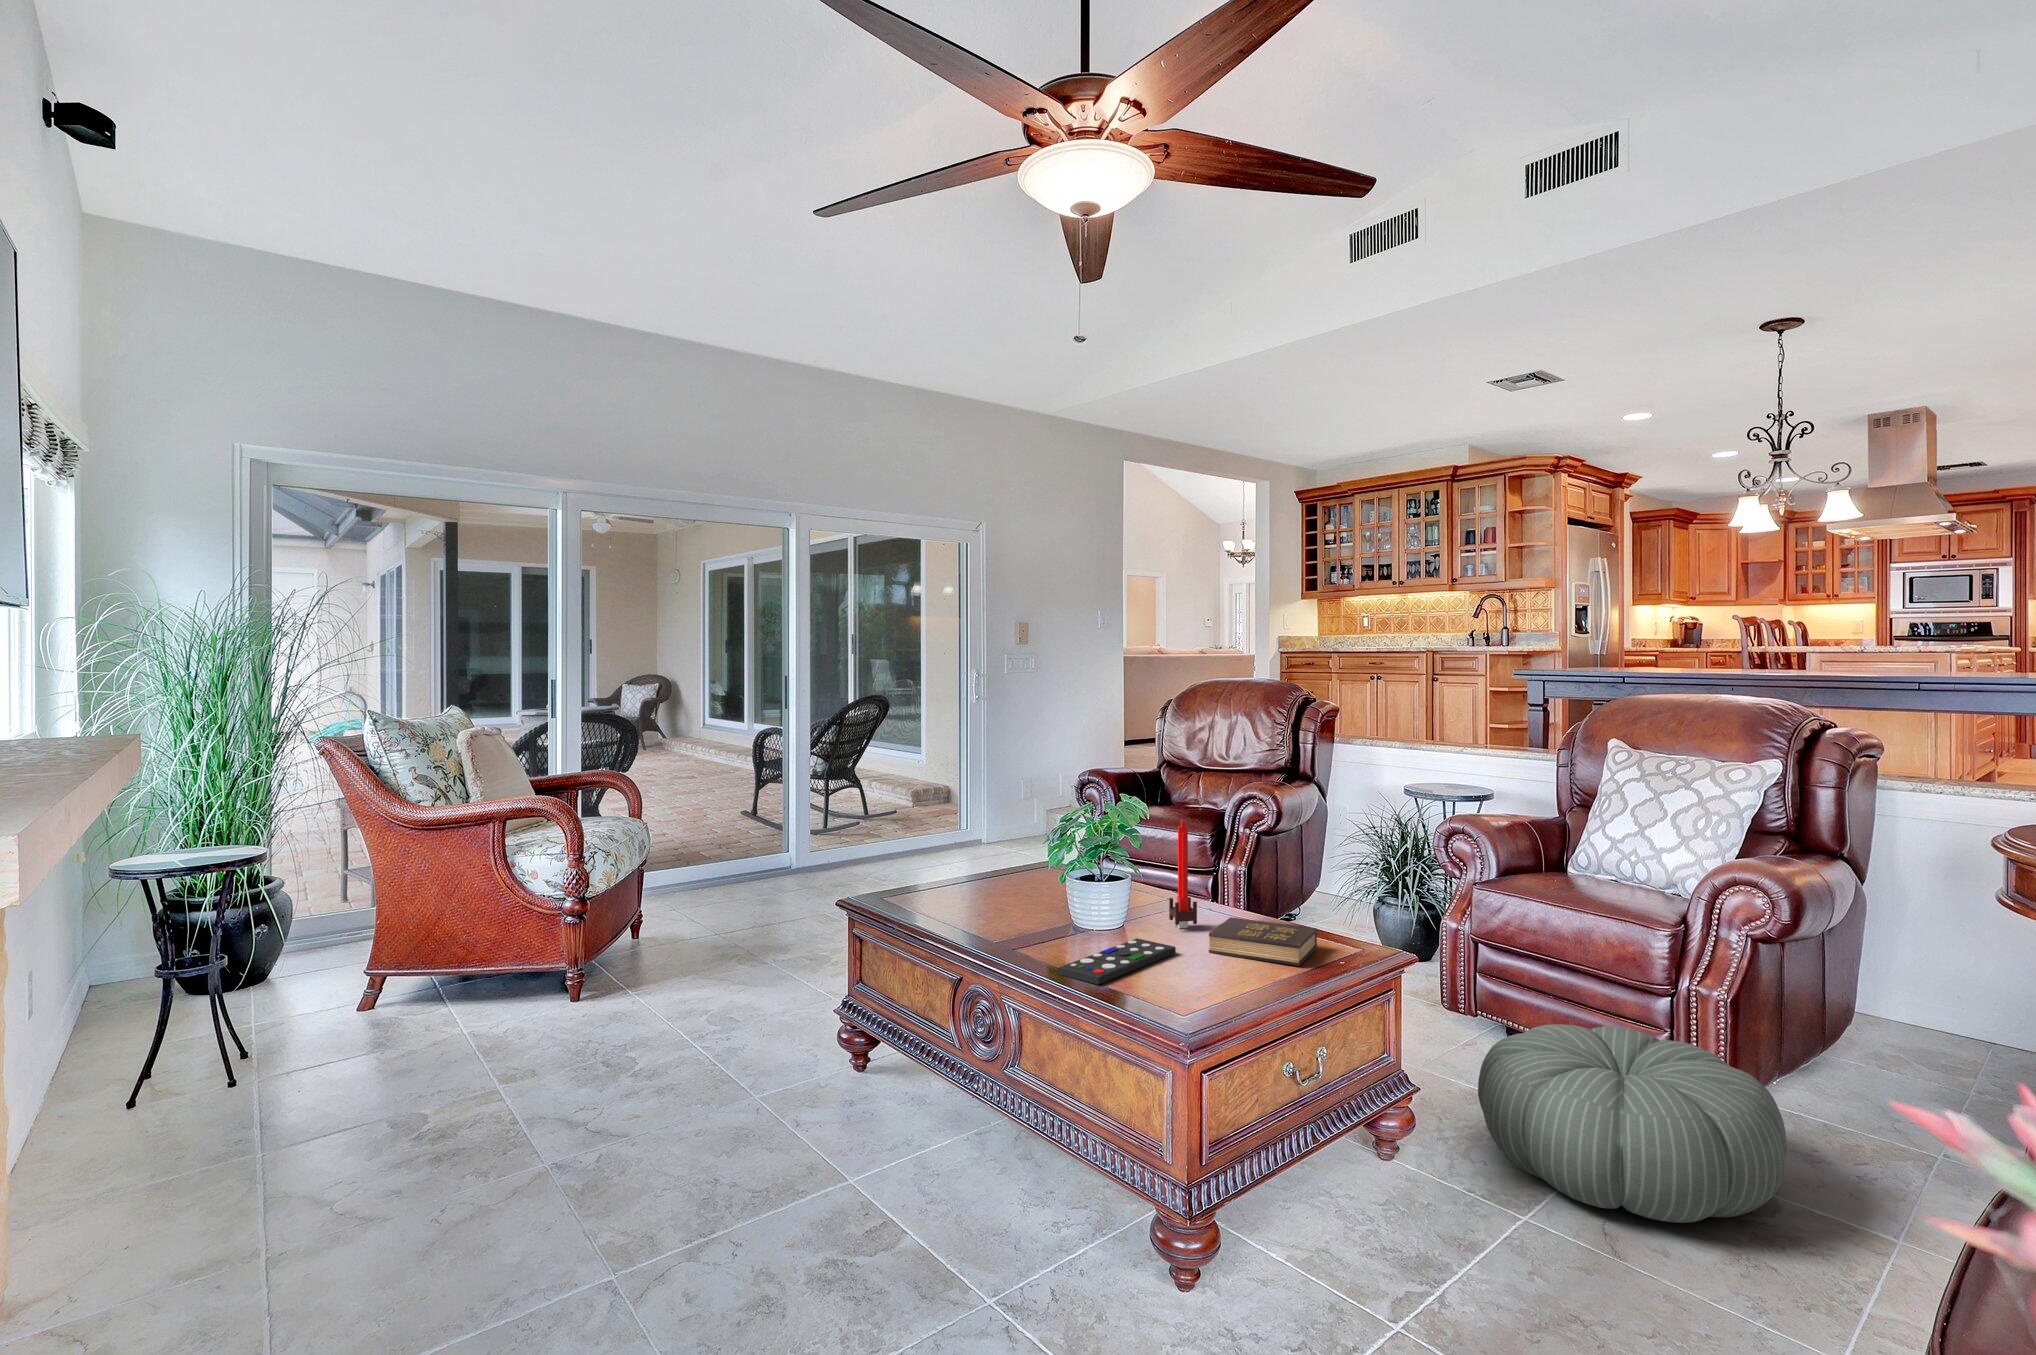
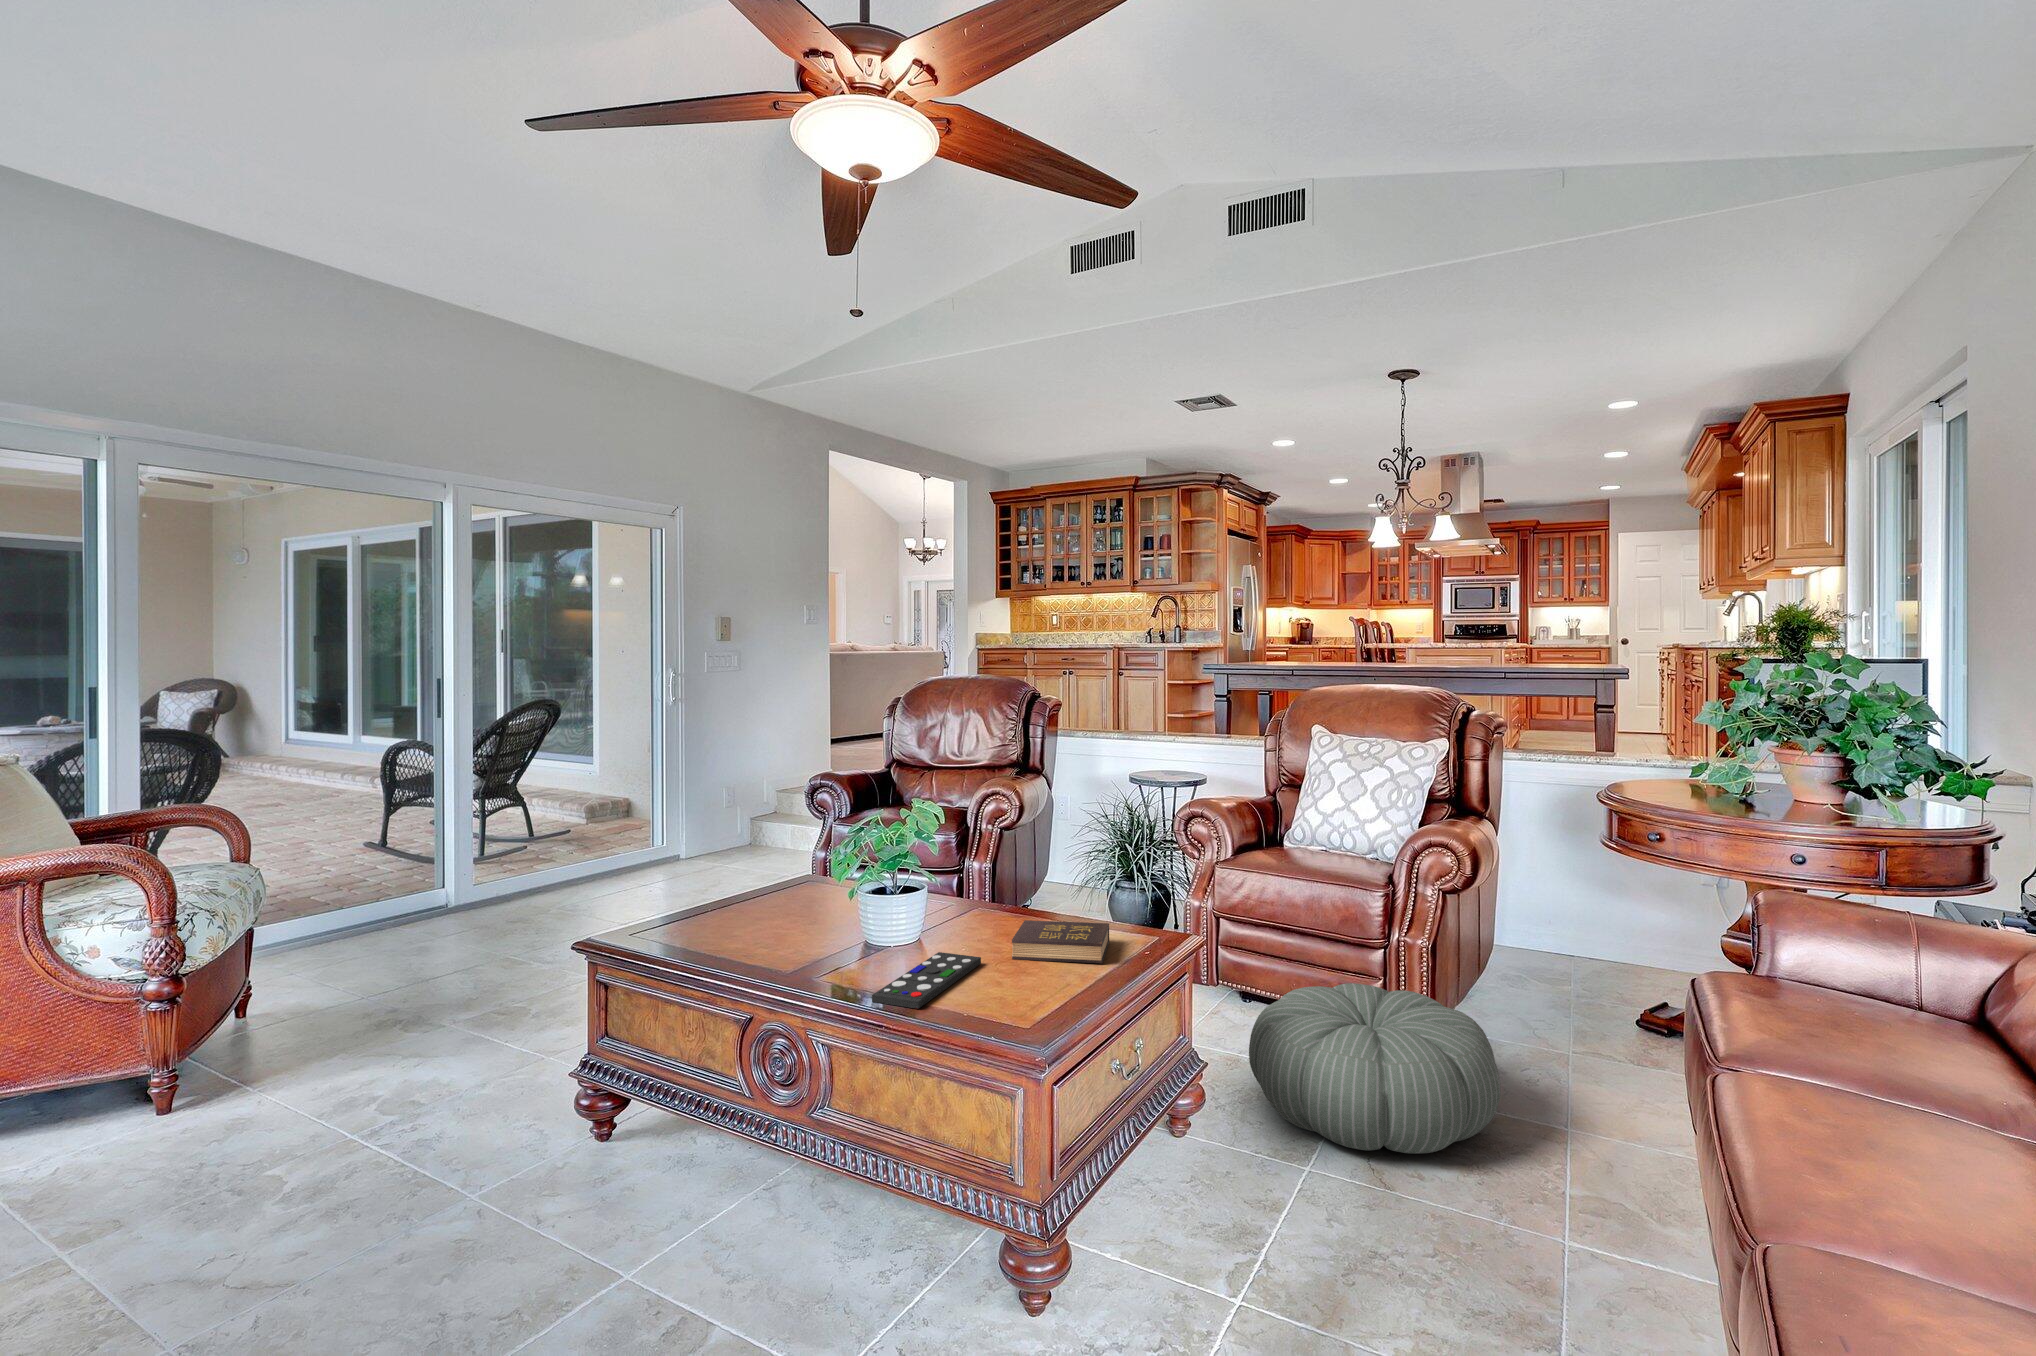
candle: present [1169,820,1197,928] -> none [962,827,991,936]

